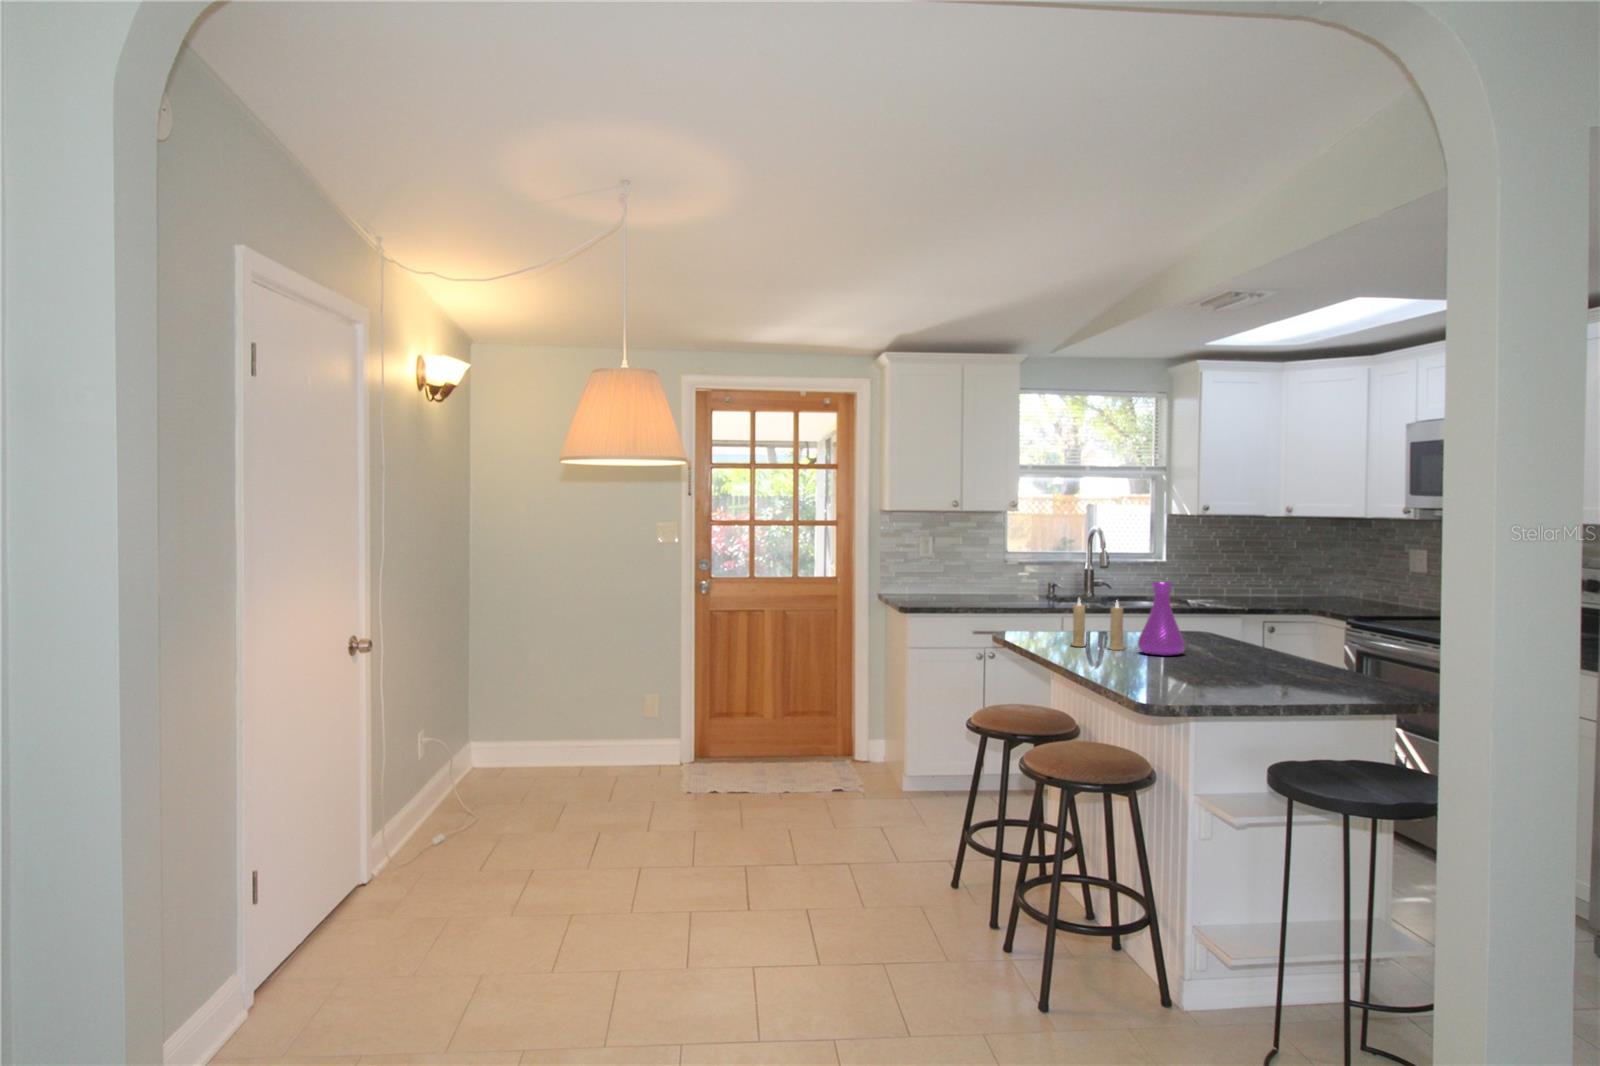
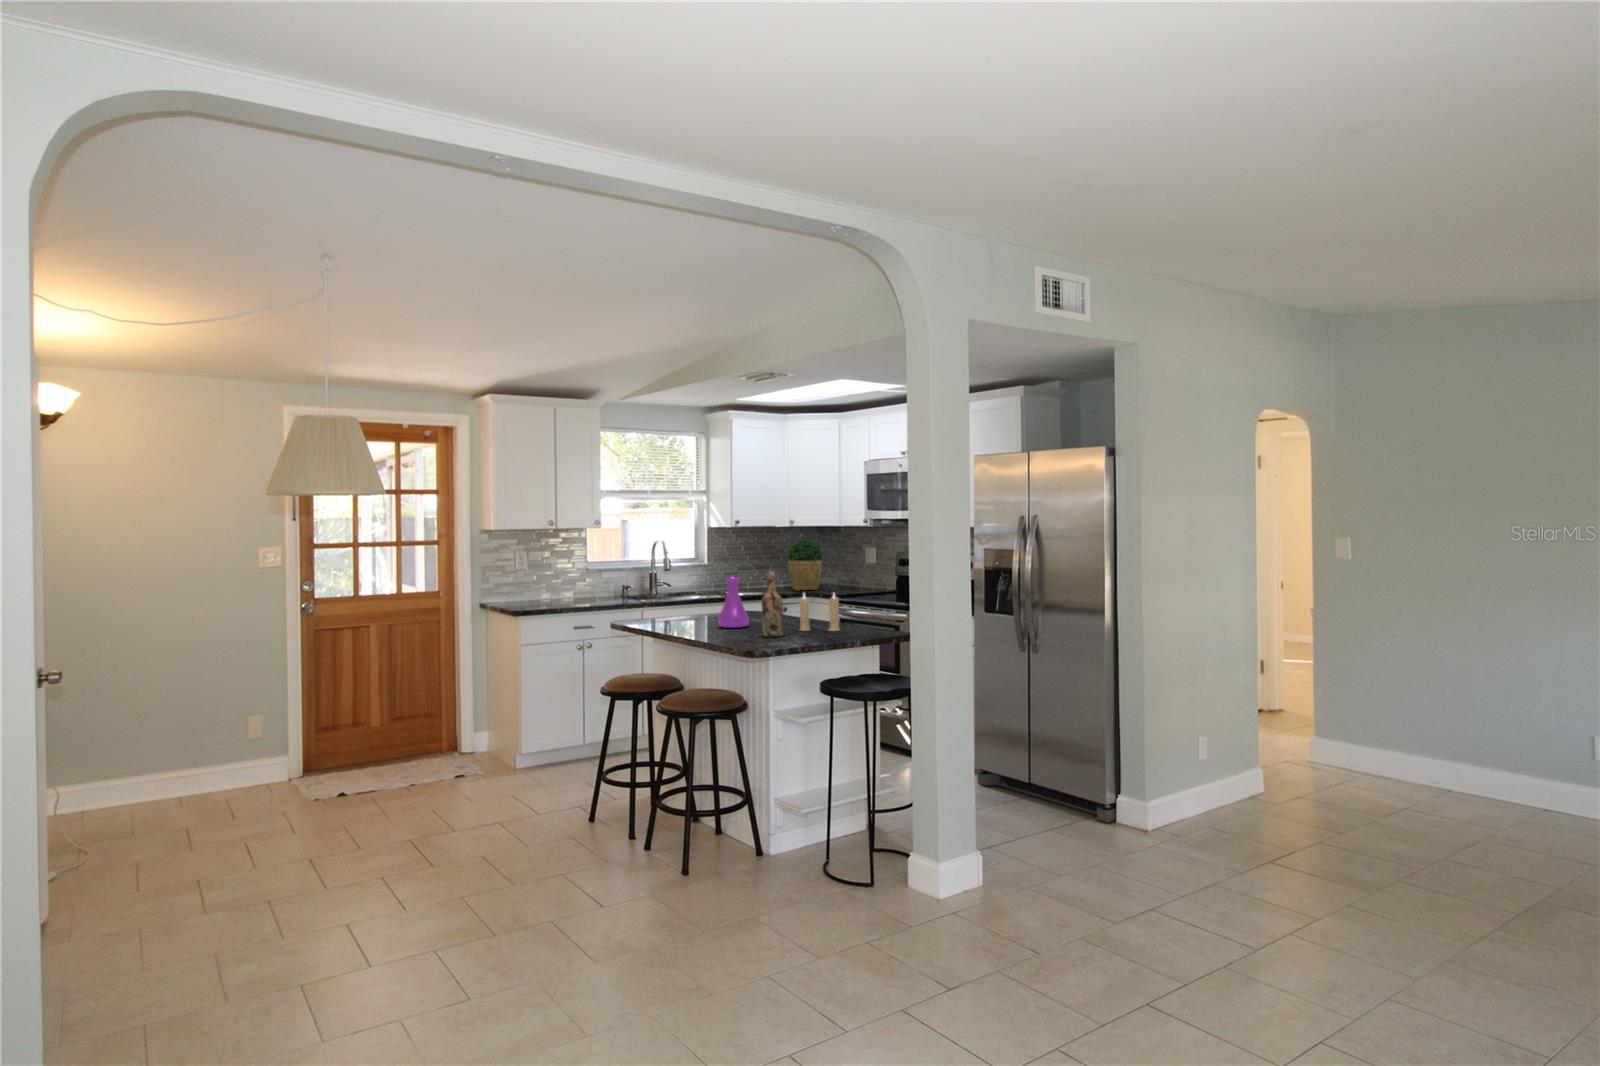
potted plant: none [1281,533,1336,604] -> present [788,539,822,591]
wine bottle: none [1193,575,1227,678] -> present [762,569,783,637]
candle: present [1071,599,1124,650] -> present [800,594,840,631]

